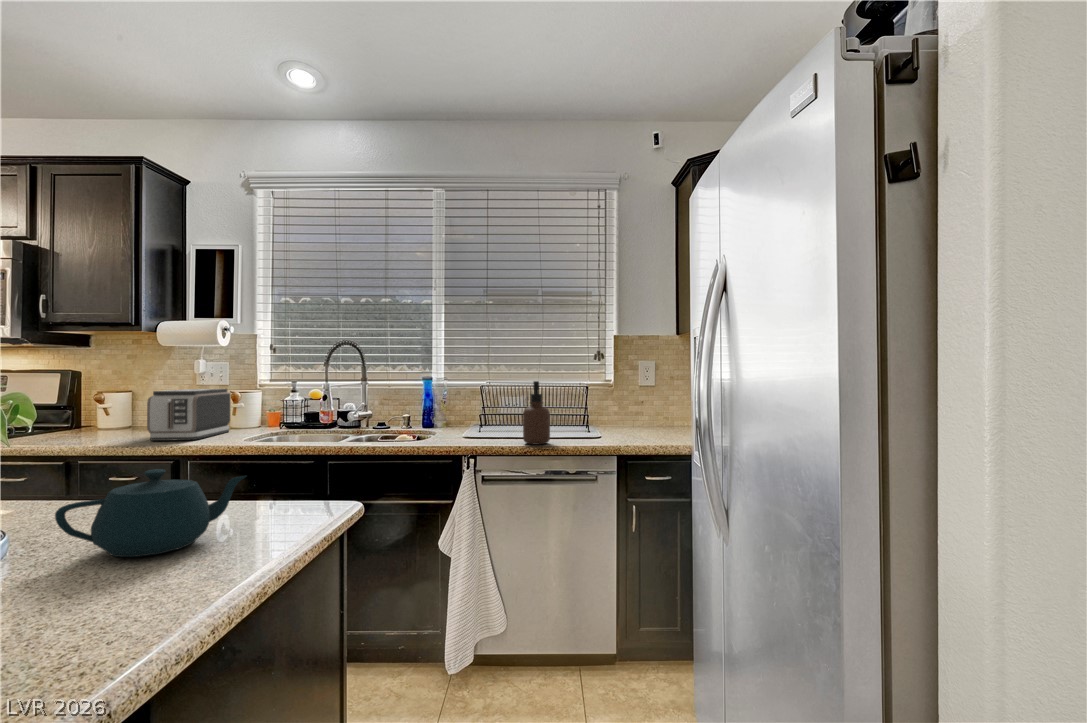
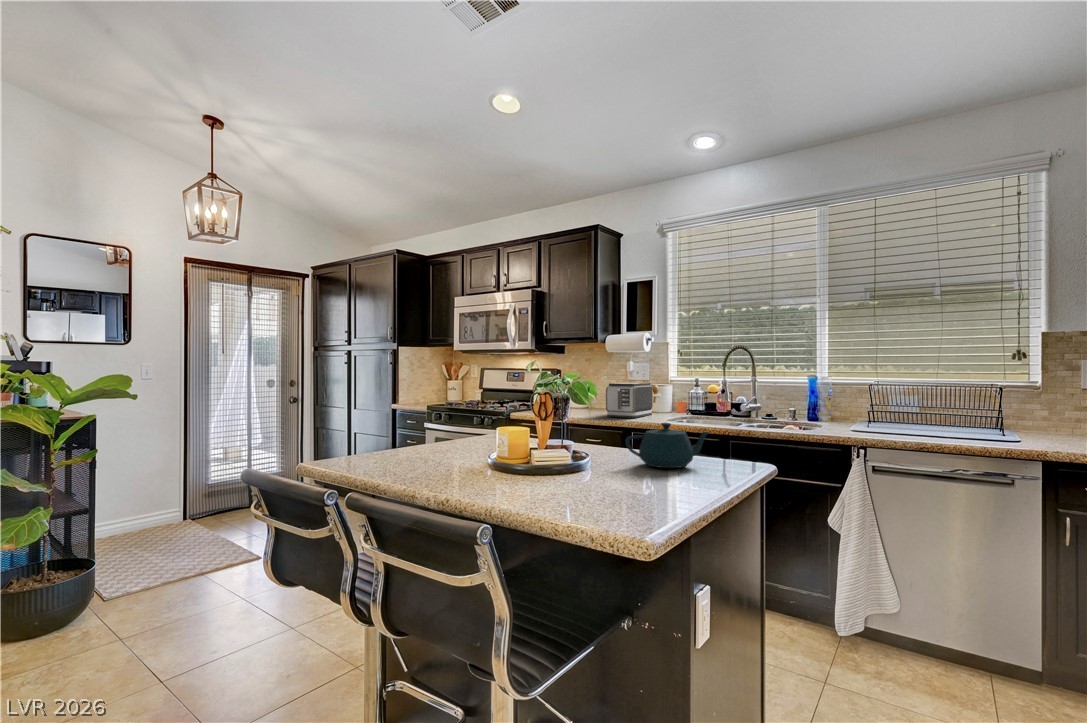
soap dispenser: present [523,381,550,445] -> none [918,380,951,442]

